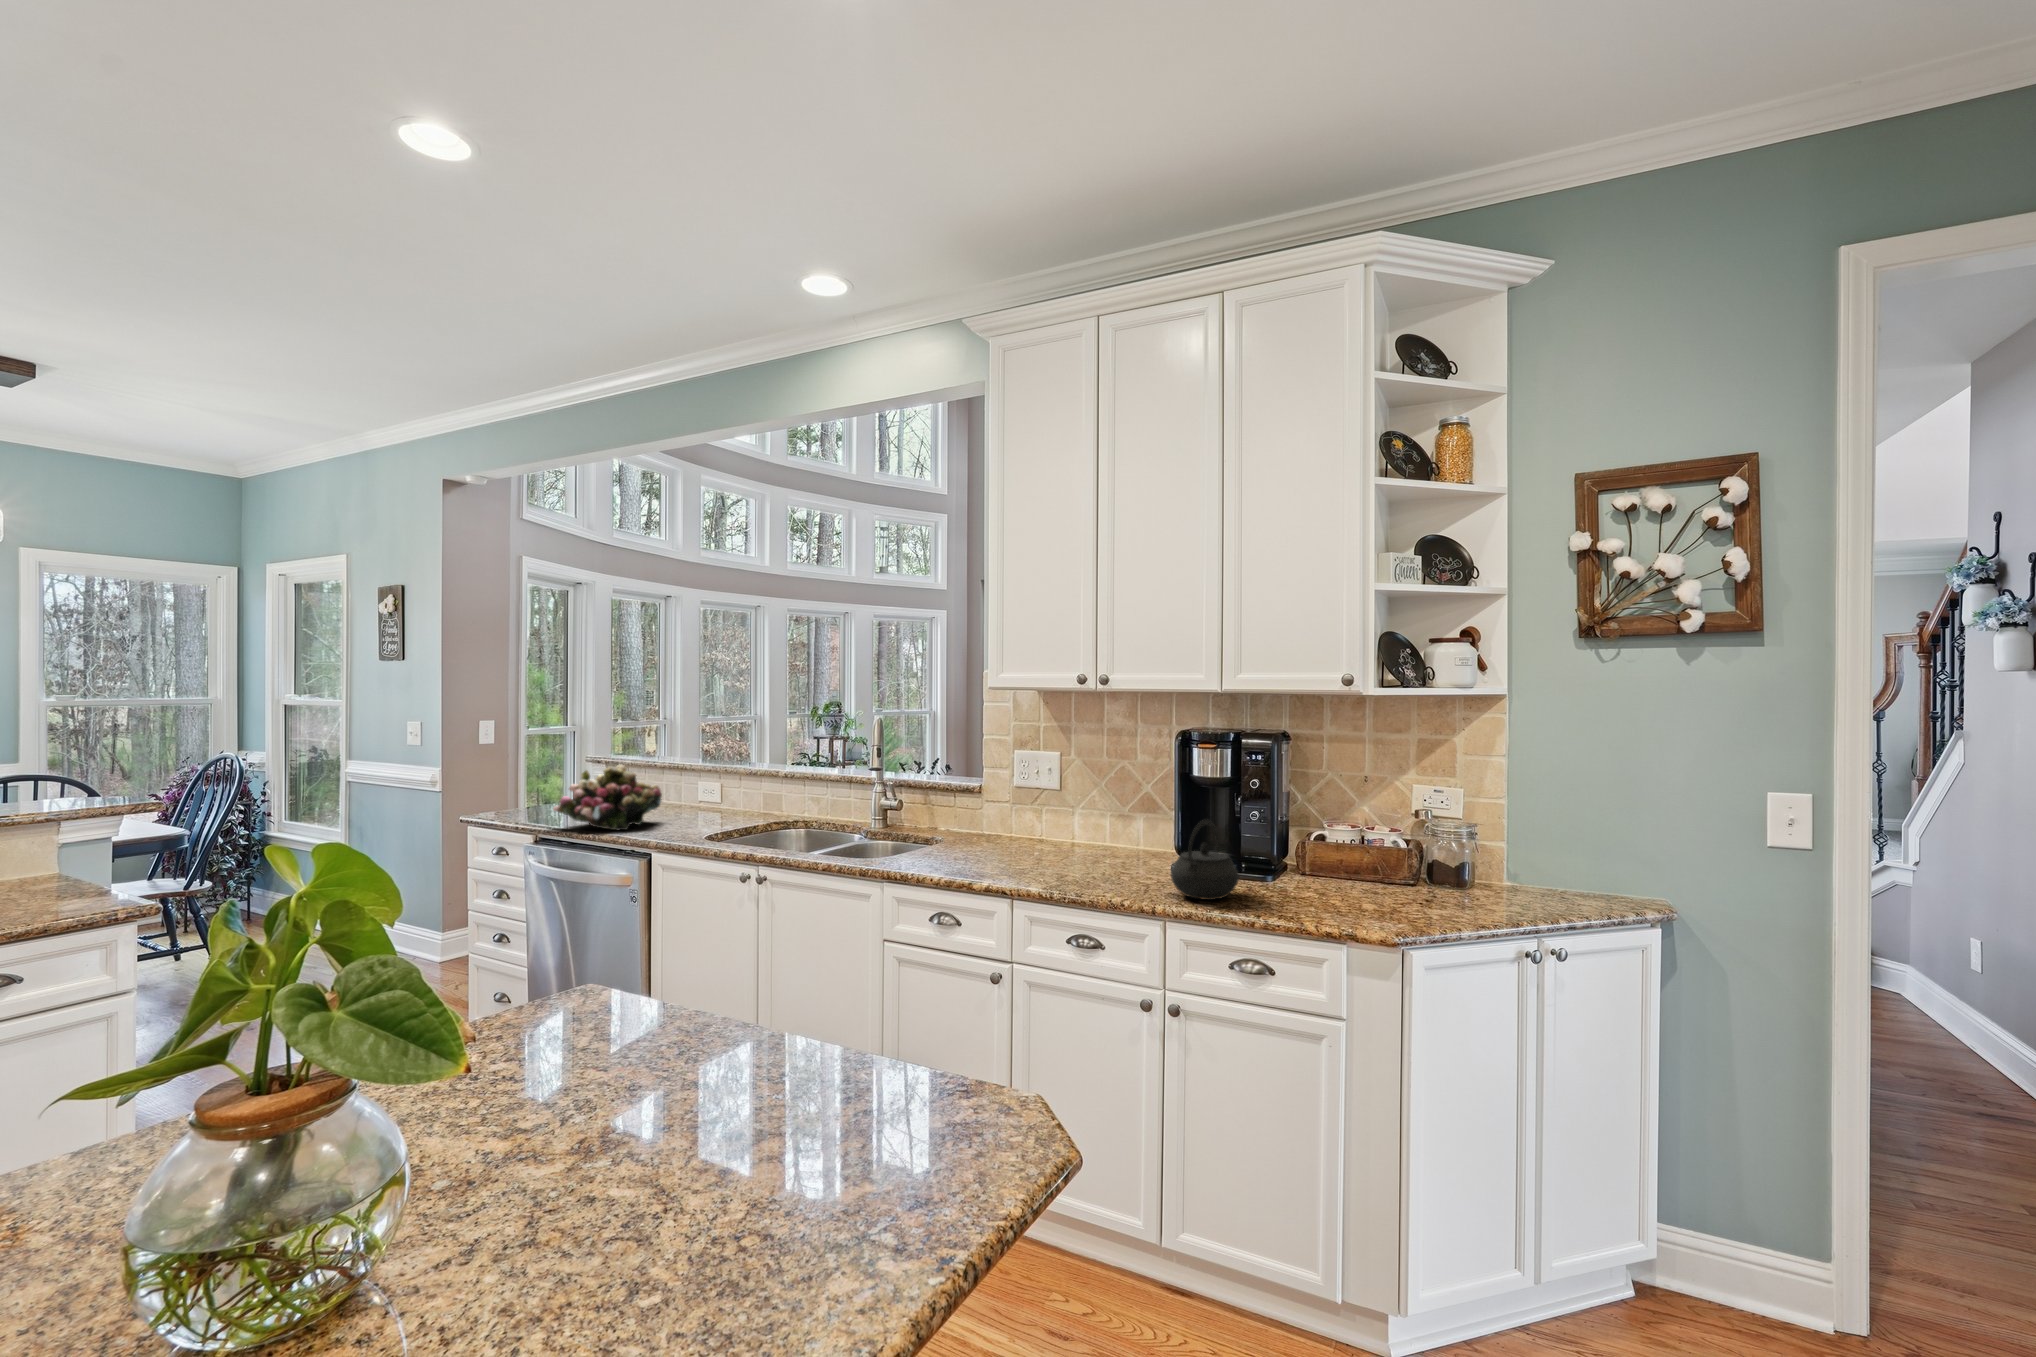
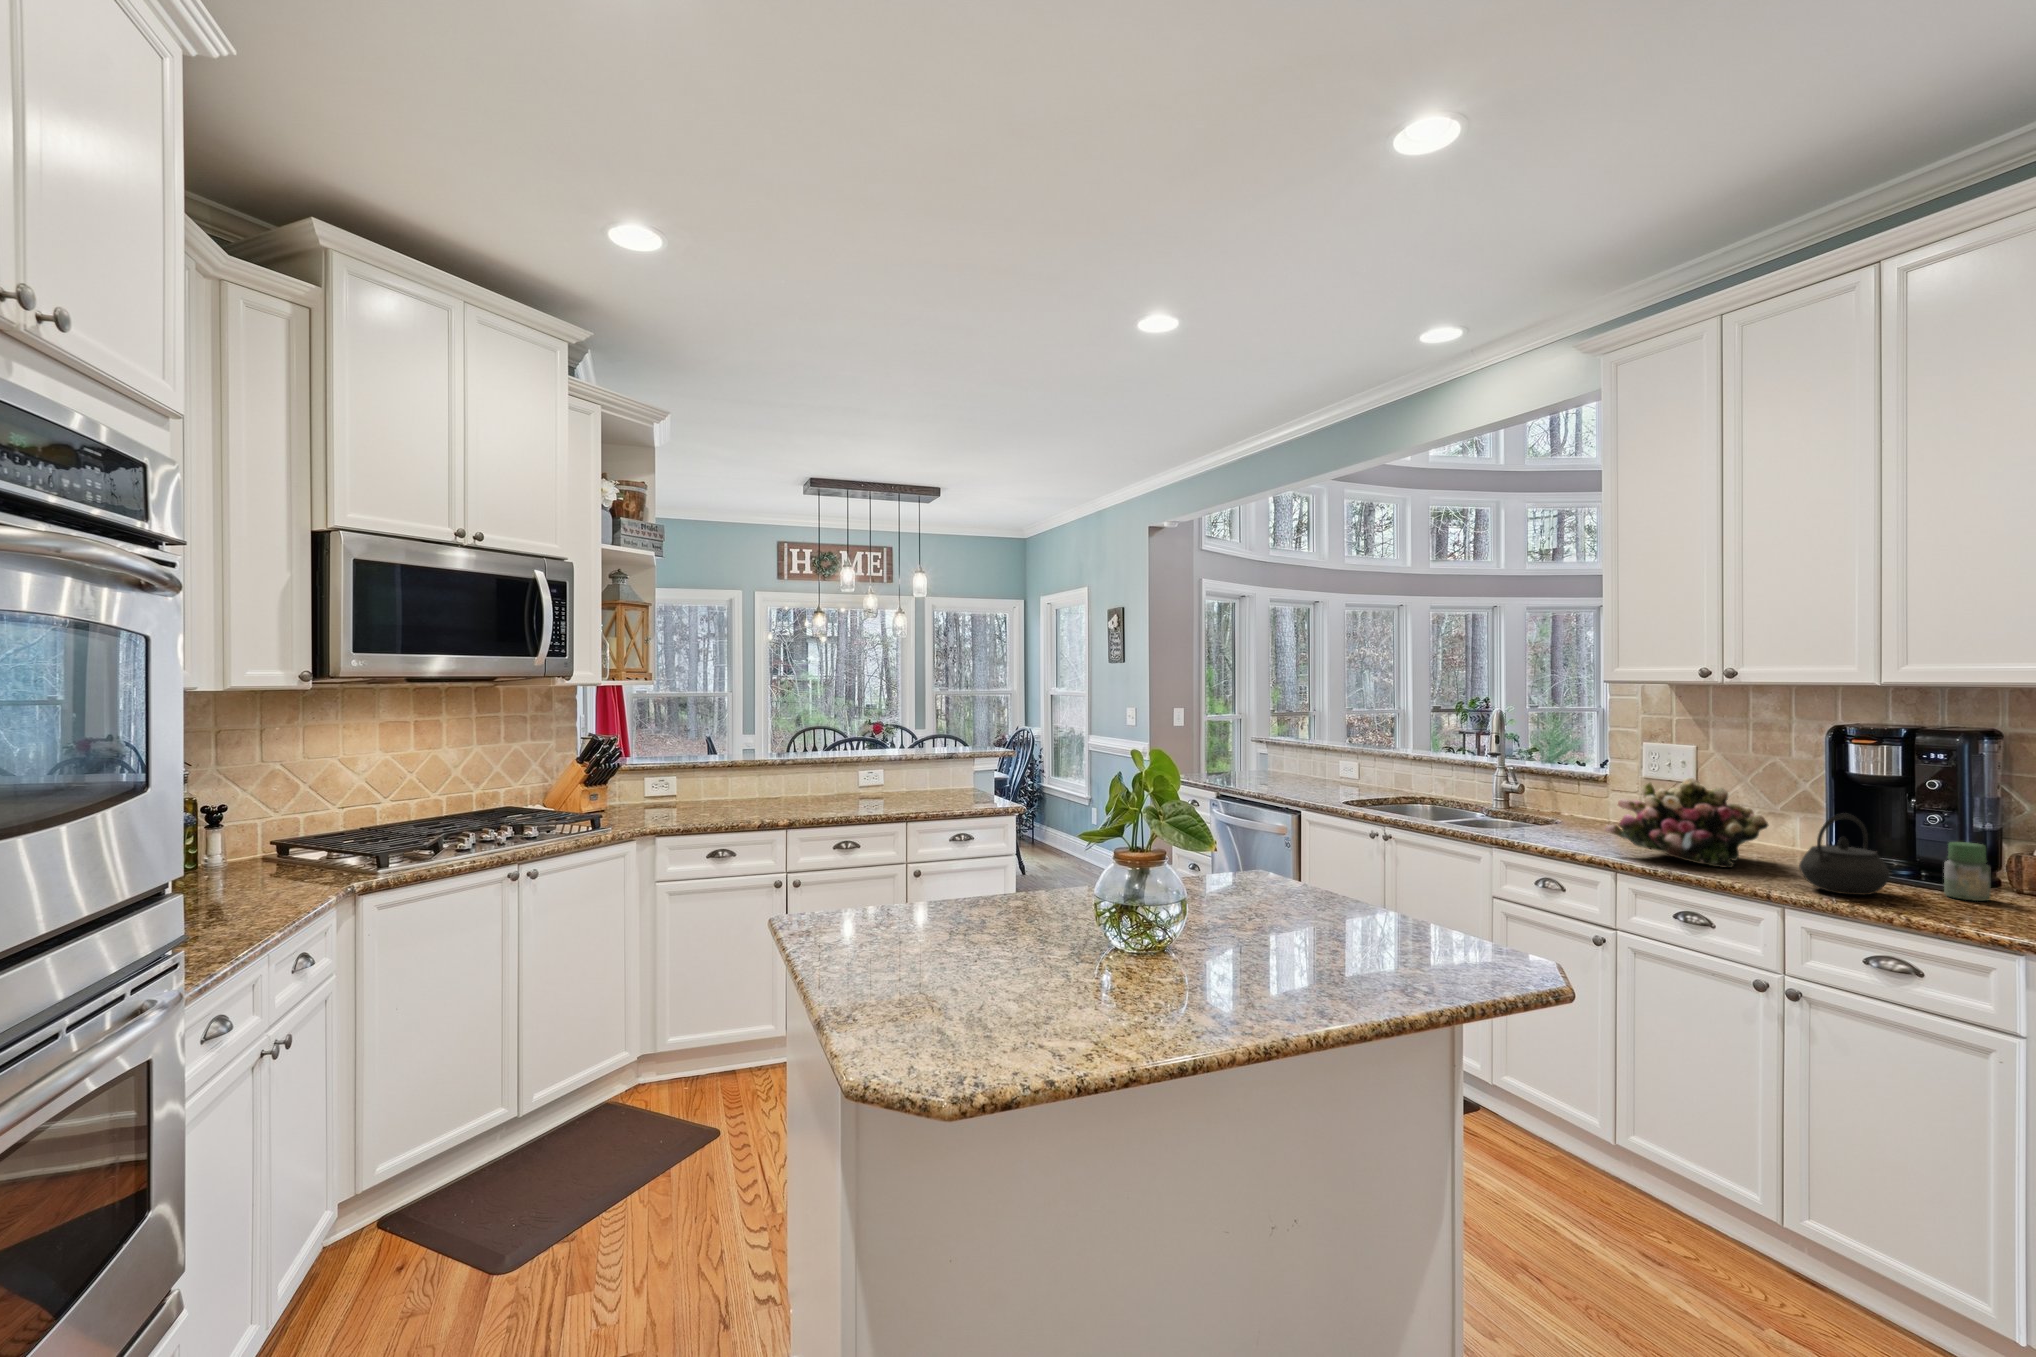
flower arrangement: present [553,765,662,830] -> present [1604,778,1769,868]
jar: none [1271,837,1302,891] -> present [1944,842,1990,901]

